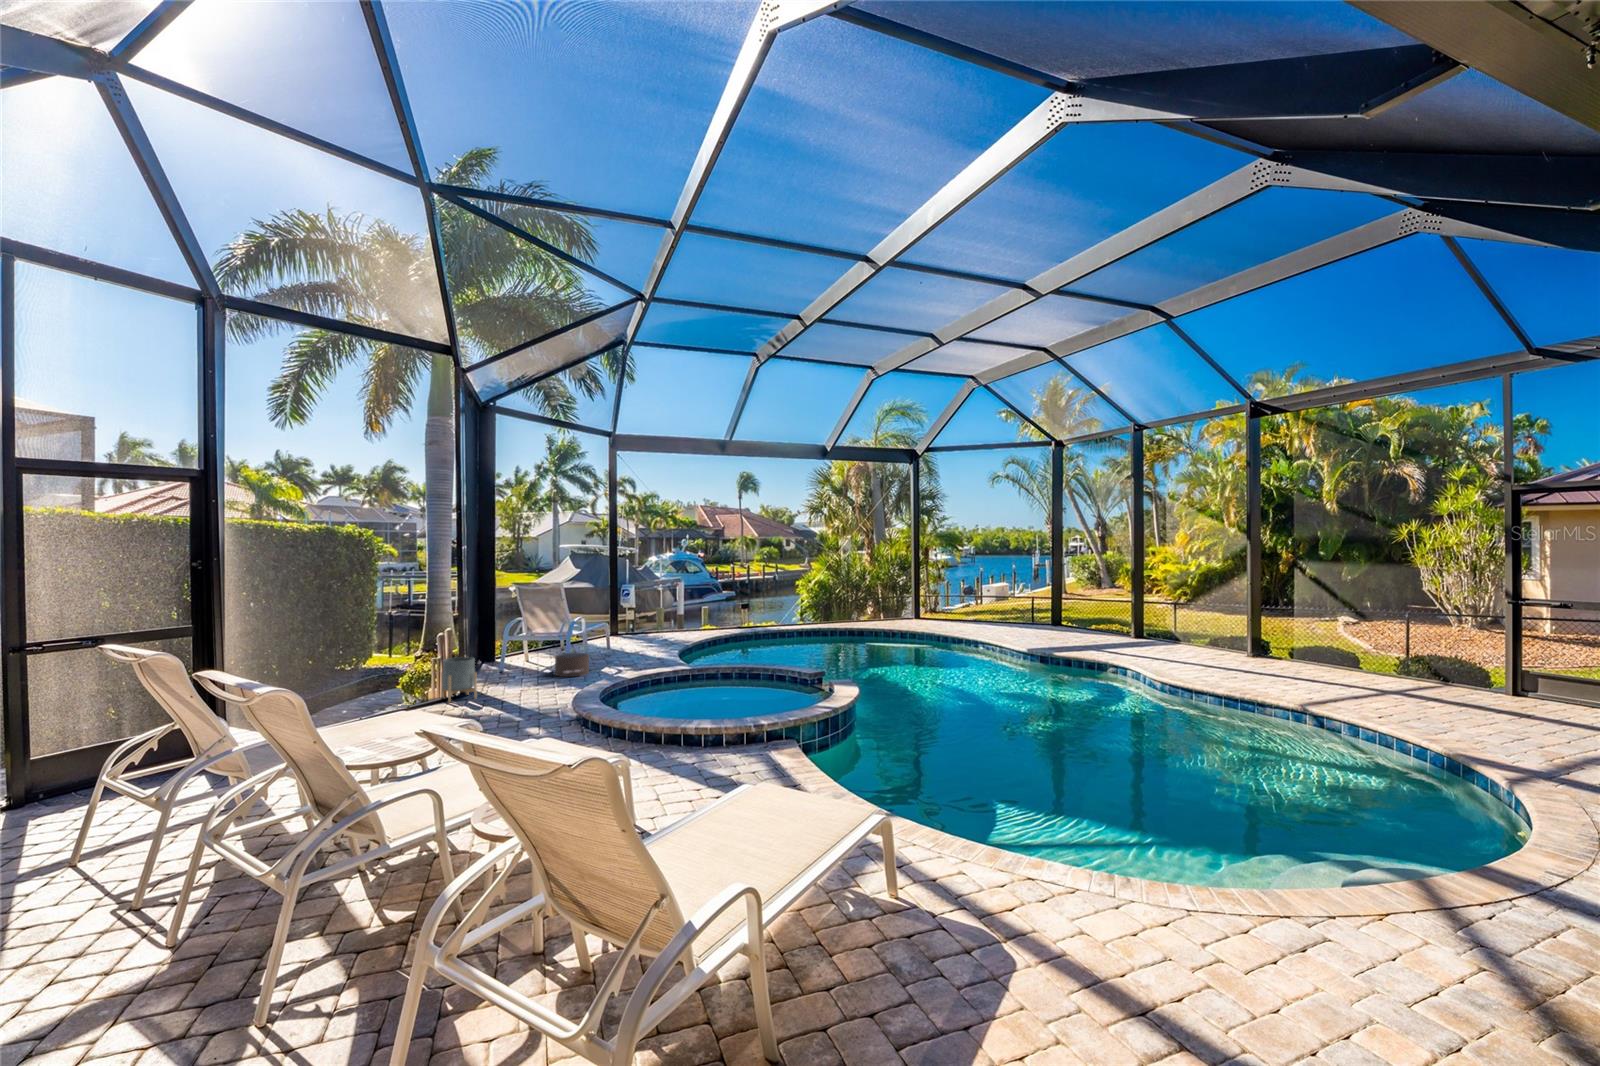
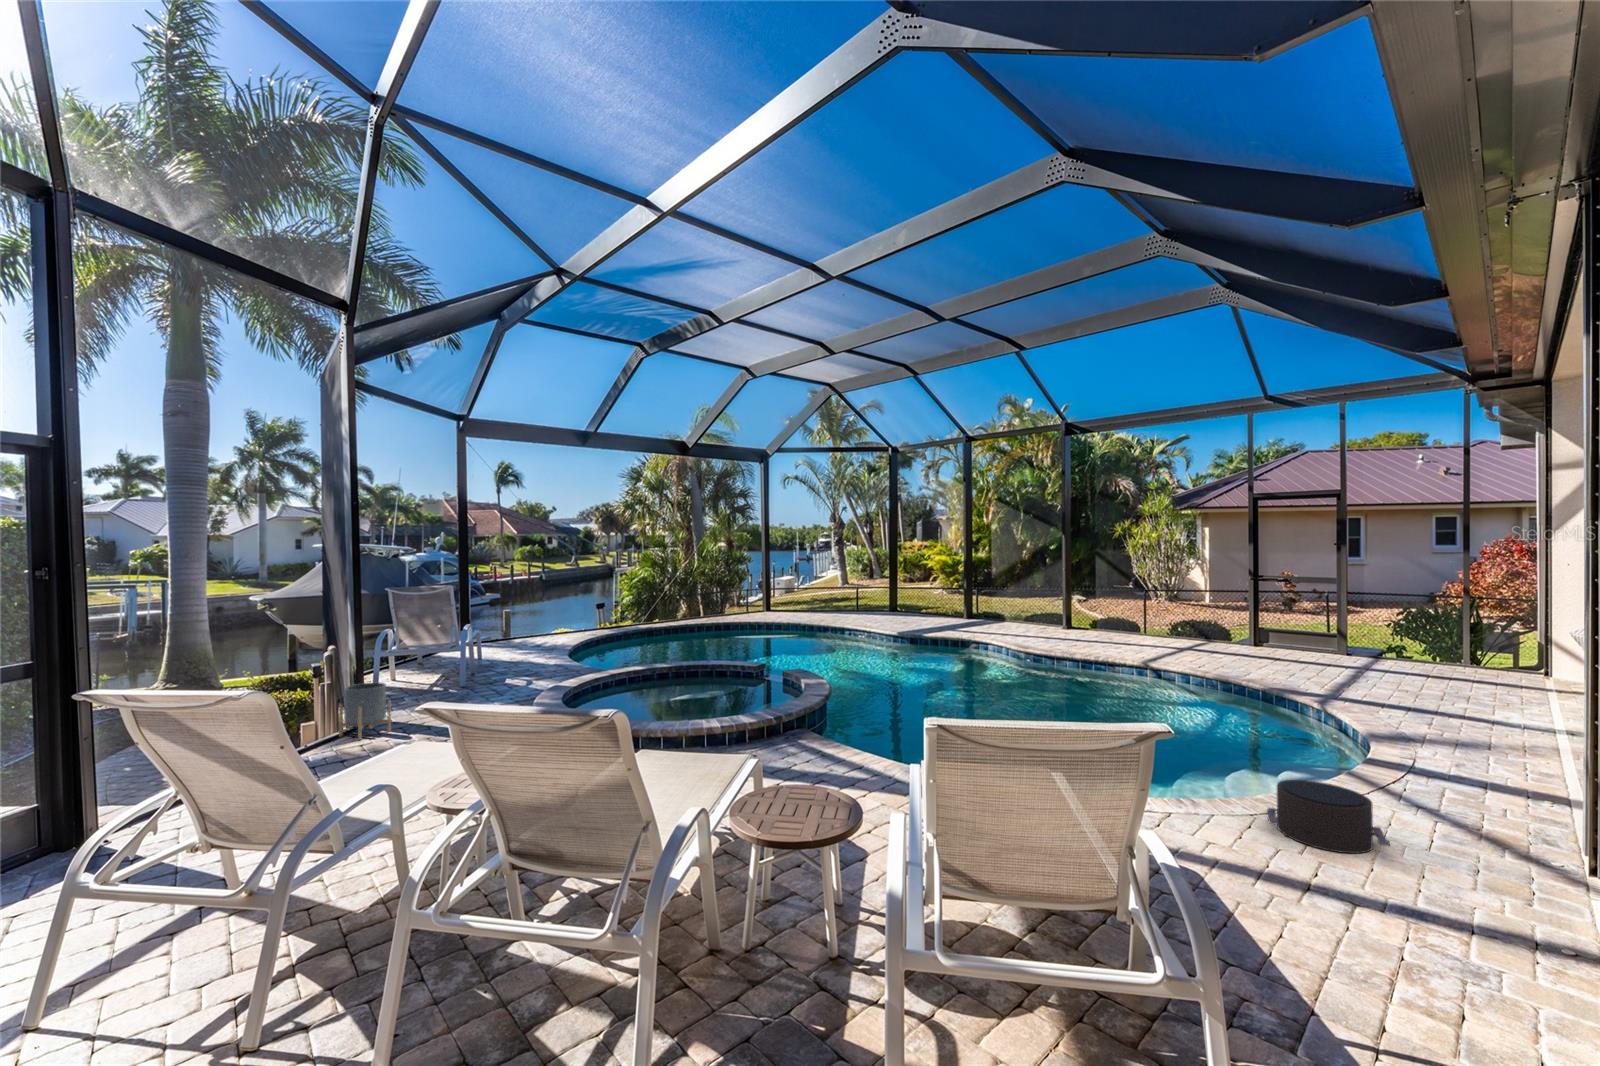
pouf: present [555,653,589,677] -> present [1267,780,1390,853]

